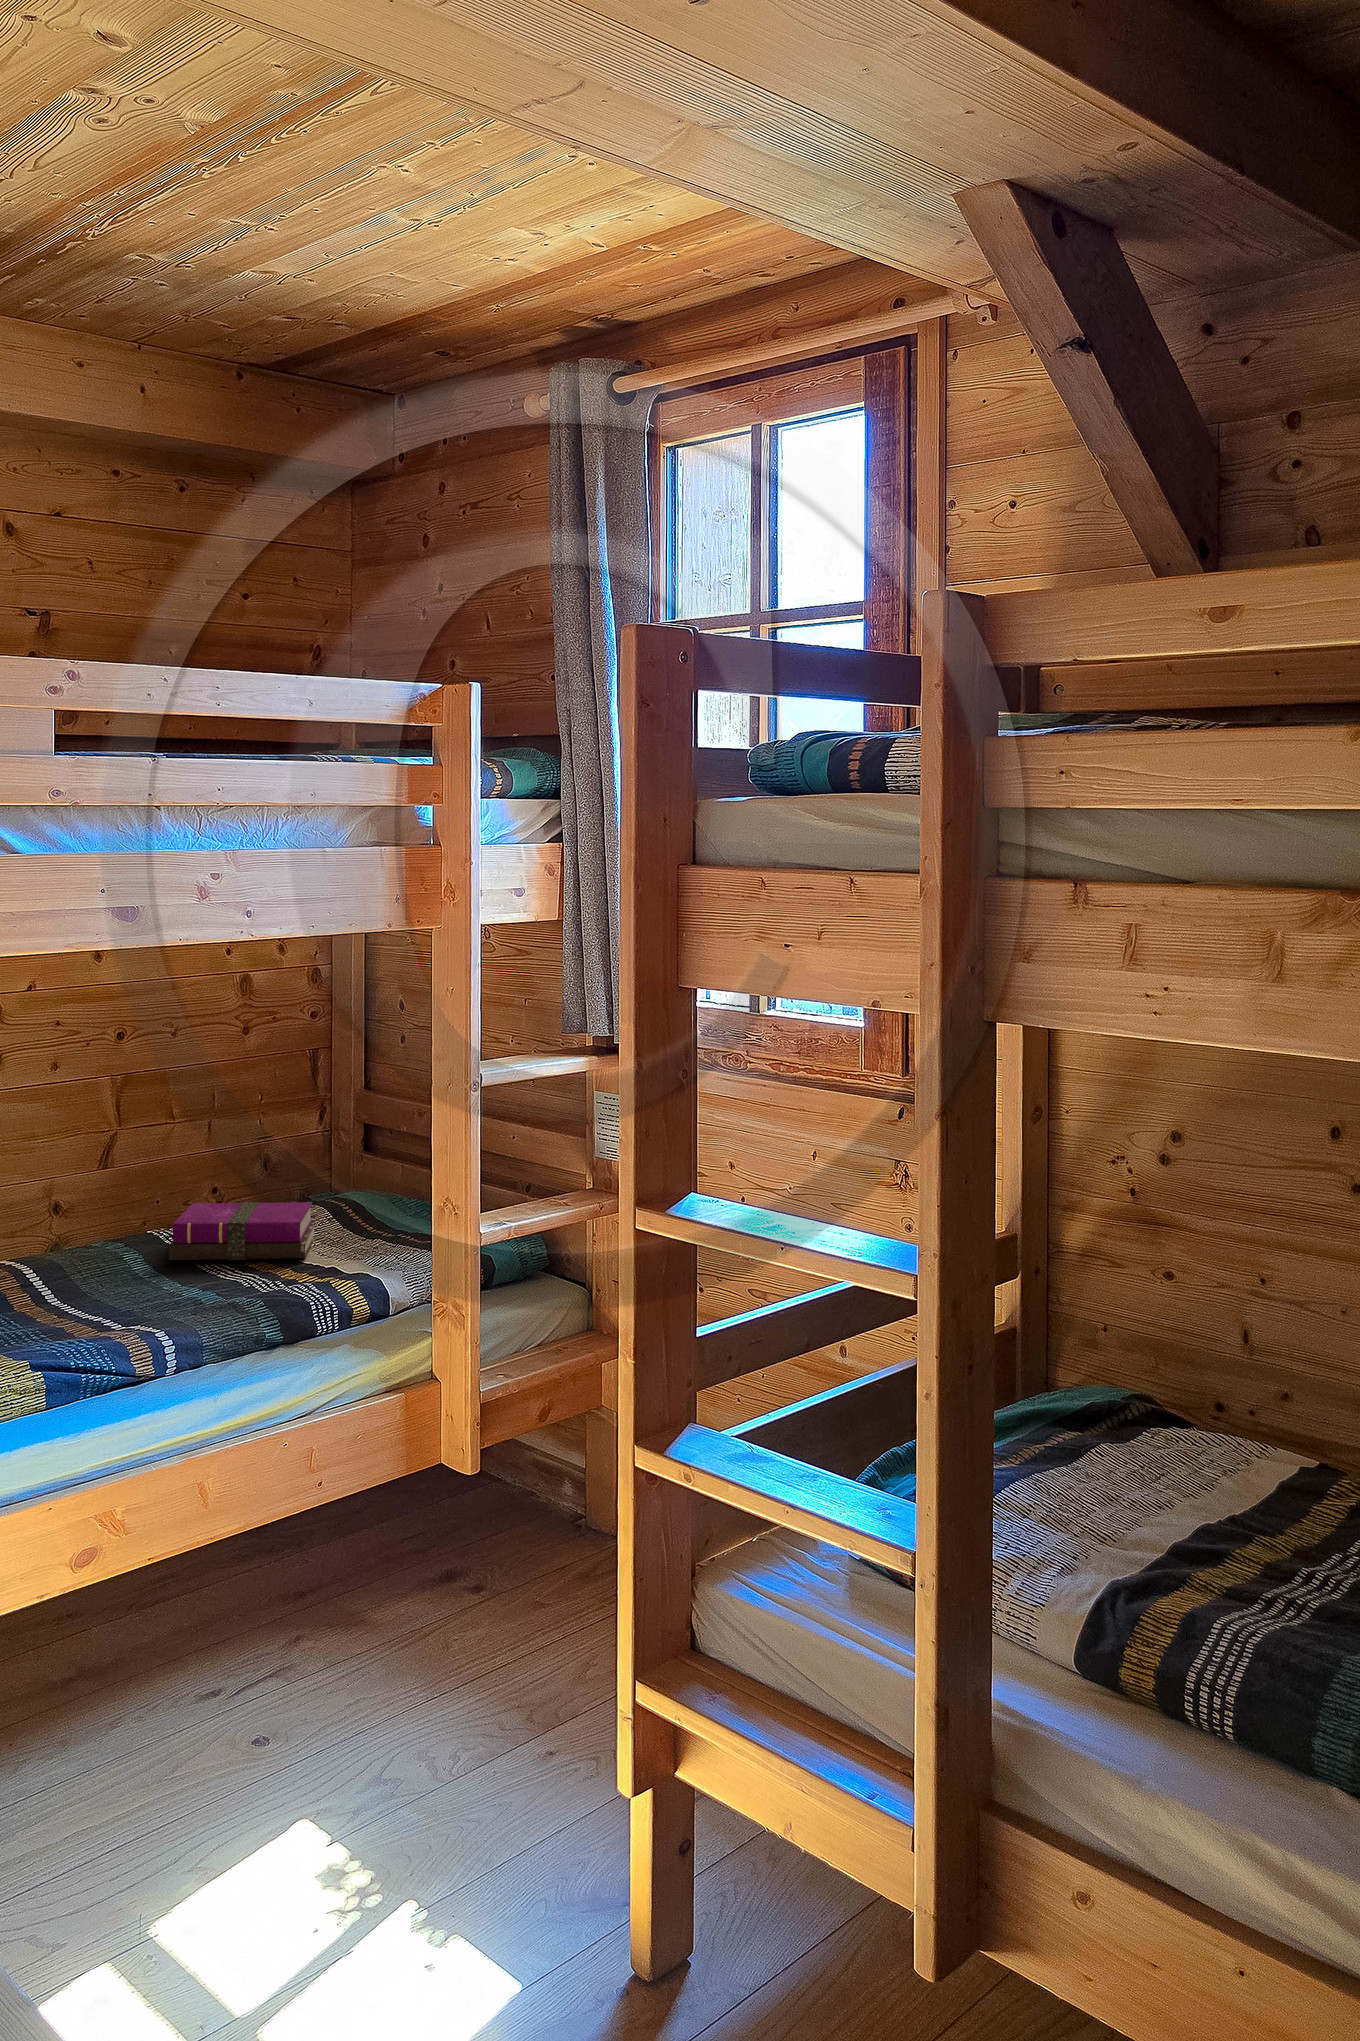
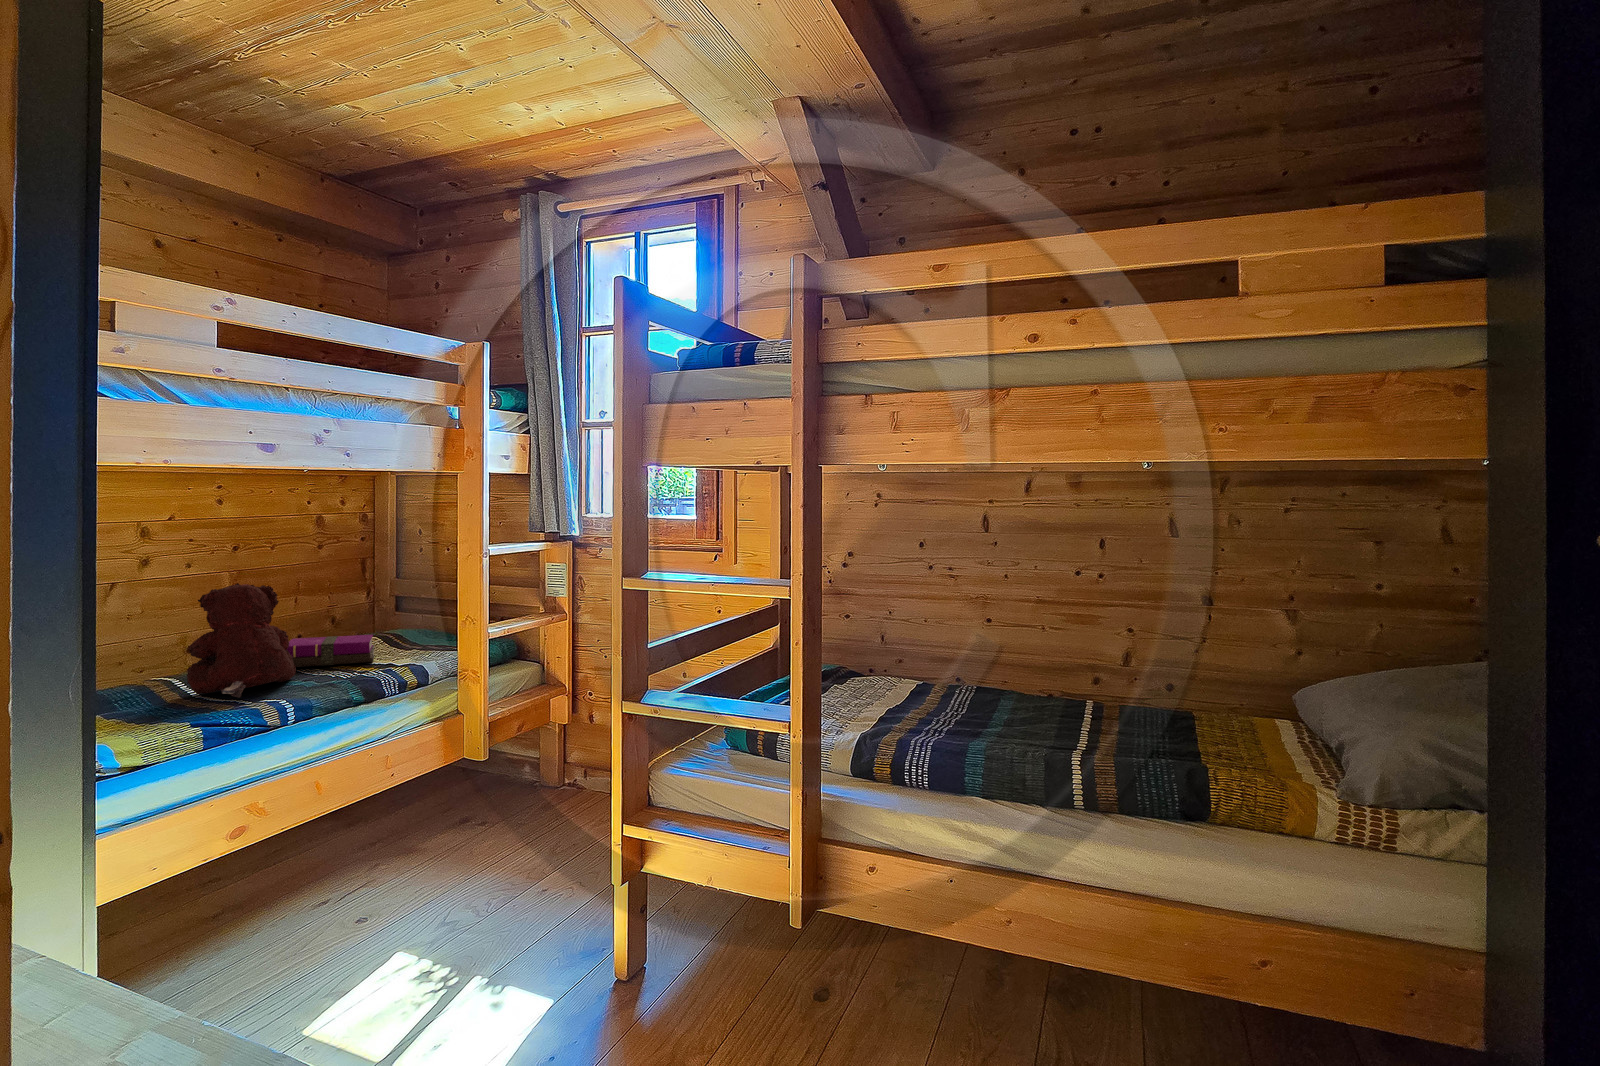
teddy bear: none [35,1124,187,1320] -> present [187,583,296,698]

